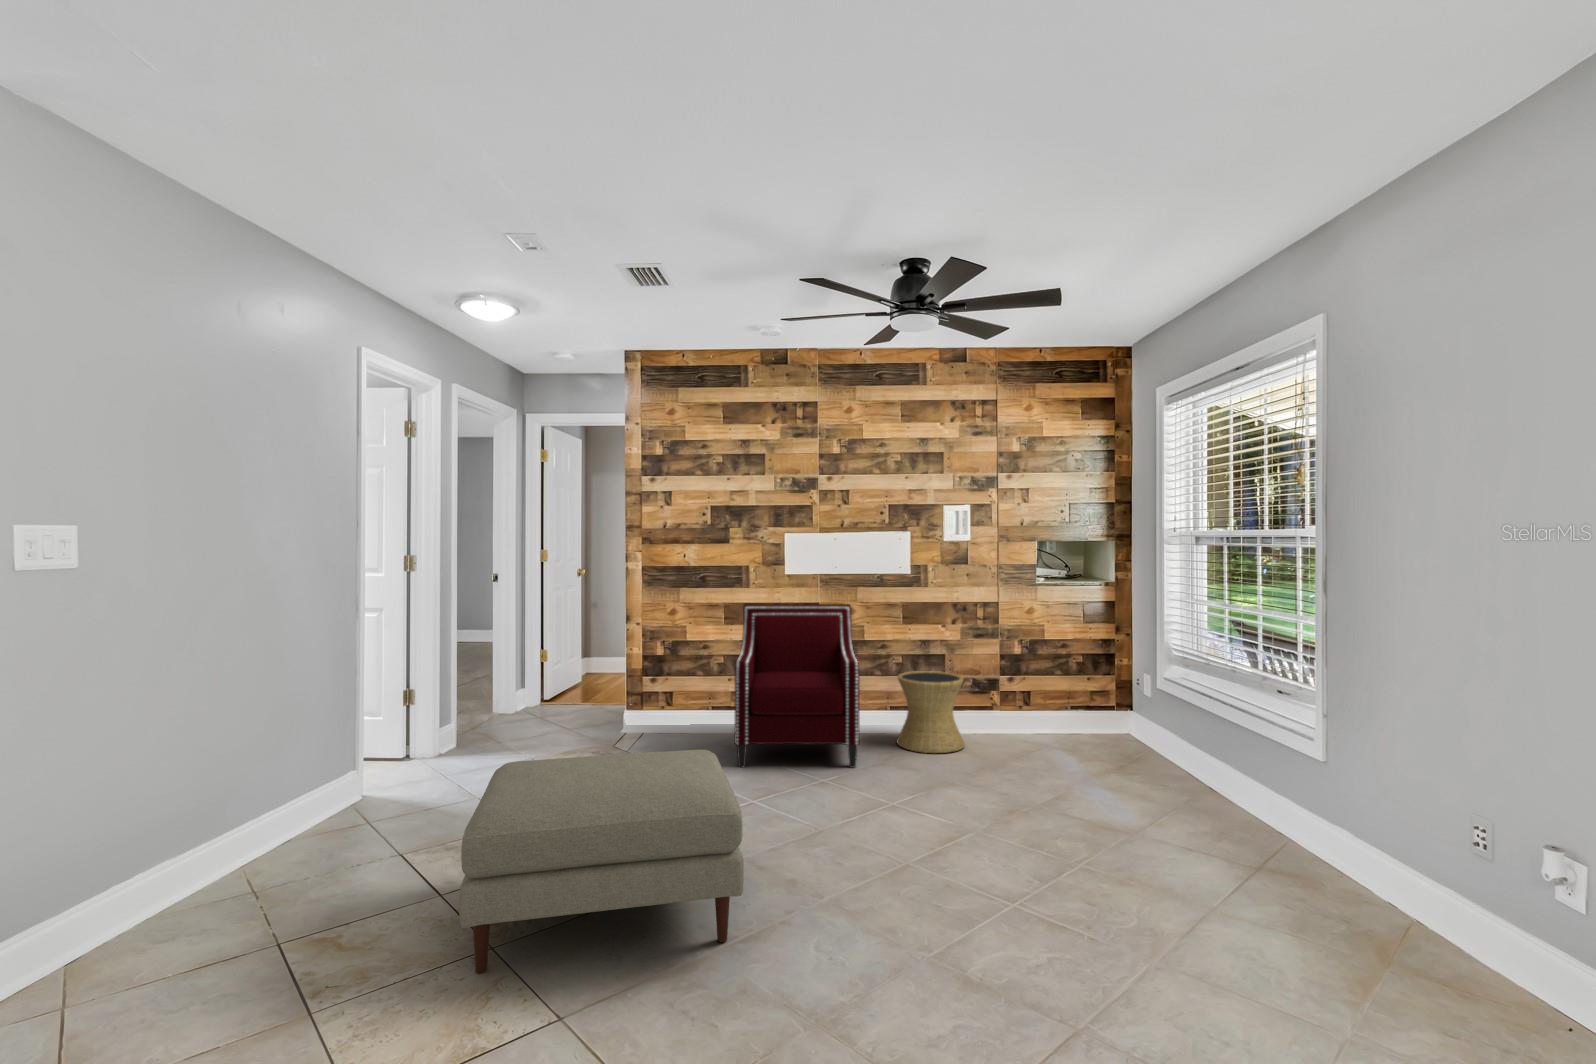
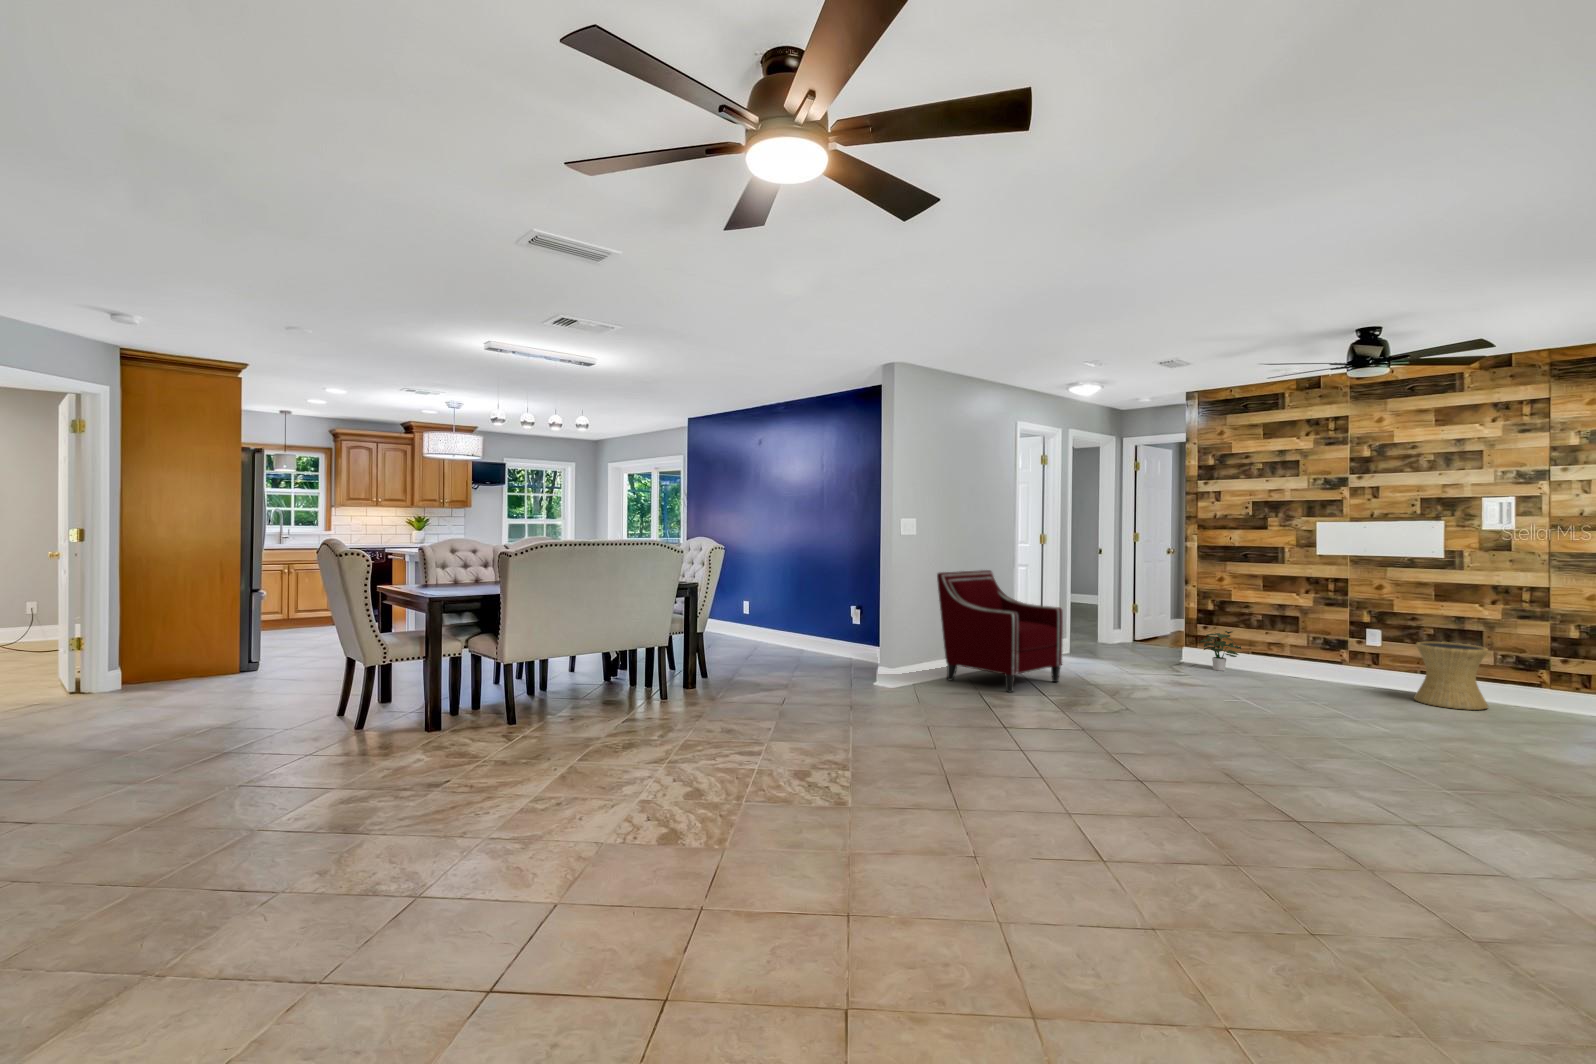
armchair: present [735,604,860,768] -> present [937,570,1063,692]
potted plant: none [650,683,703,740] -> present [1200,631,1242,671]
ottoman: present [459,750,744,974] -> none [1047,635,1195,726]

